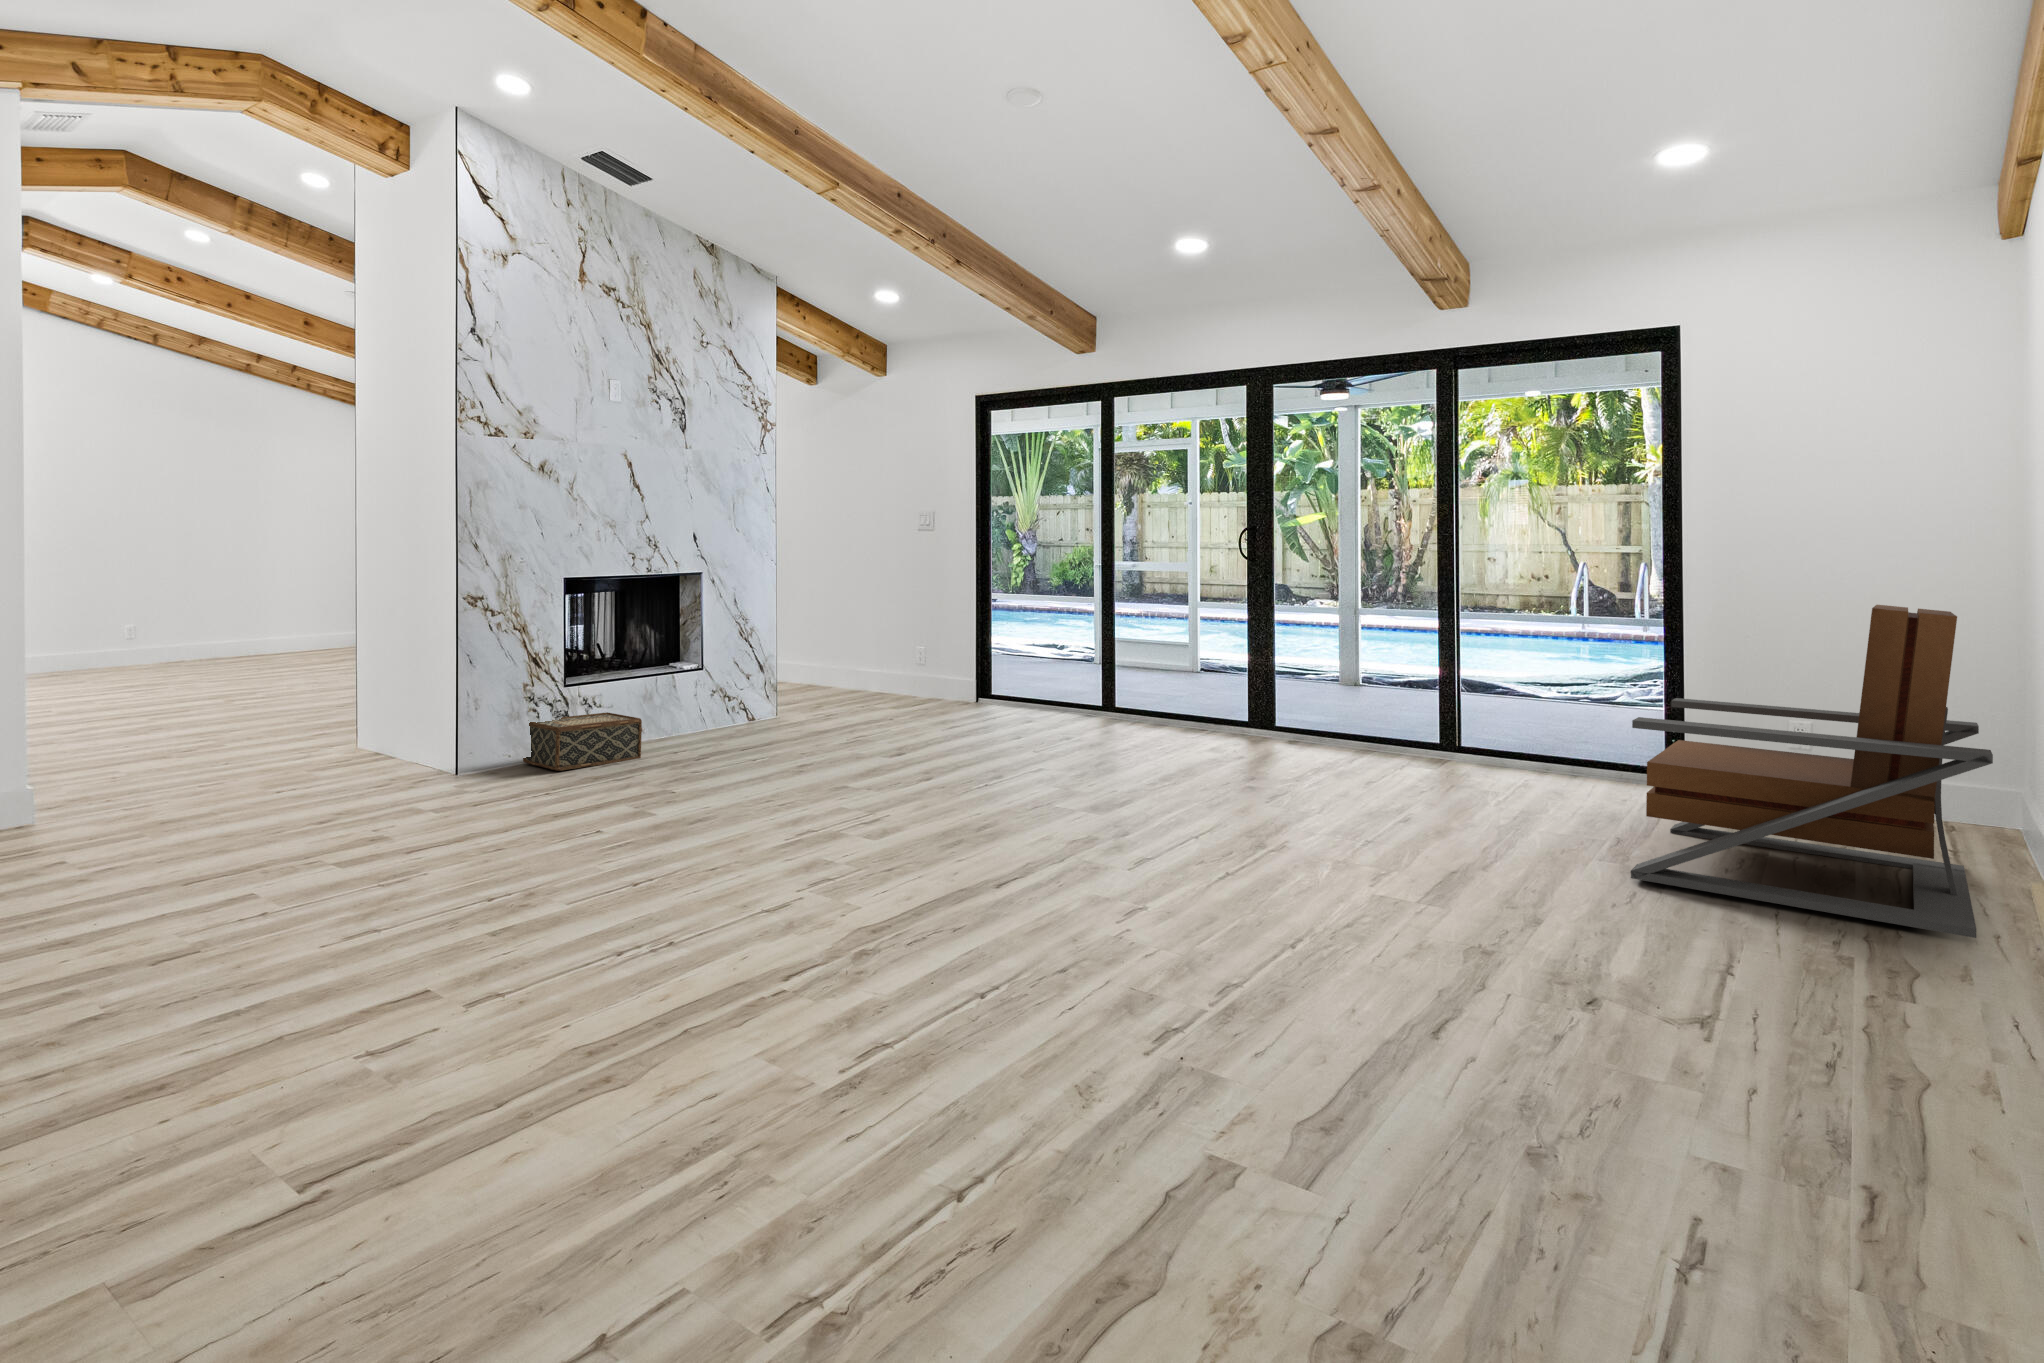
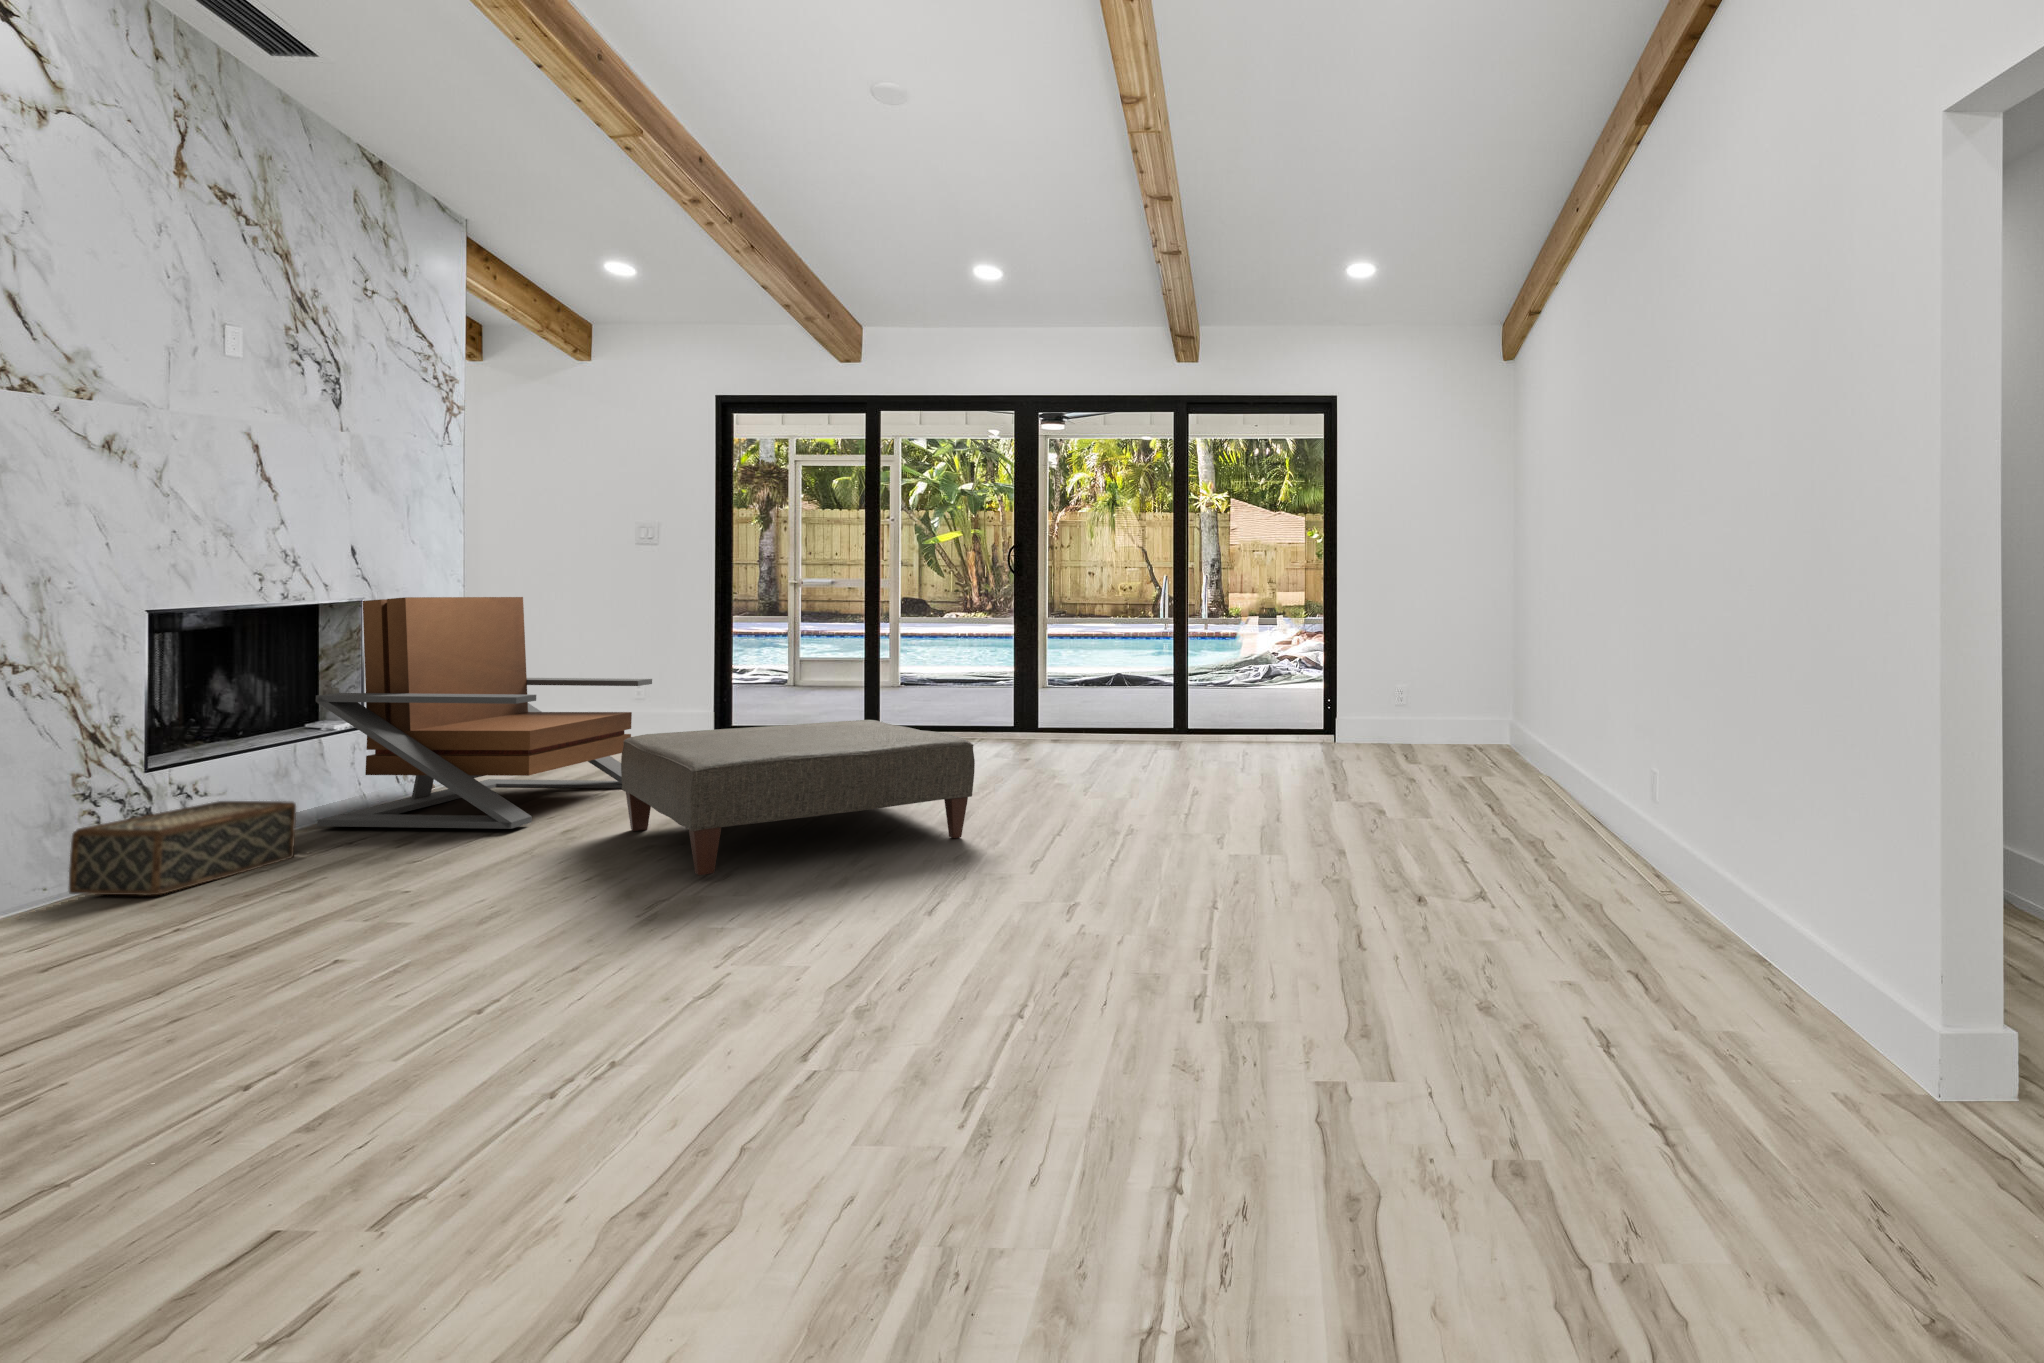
lounge chair: present [1631,605,1993,938] -> present [316,597,652,829]
ottoman: none [836,693,1104,823] -> present [621,720,975,875]

